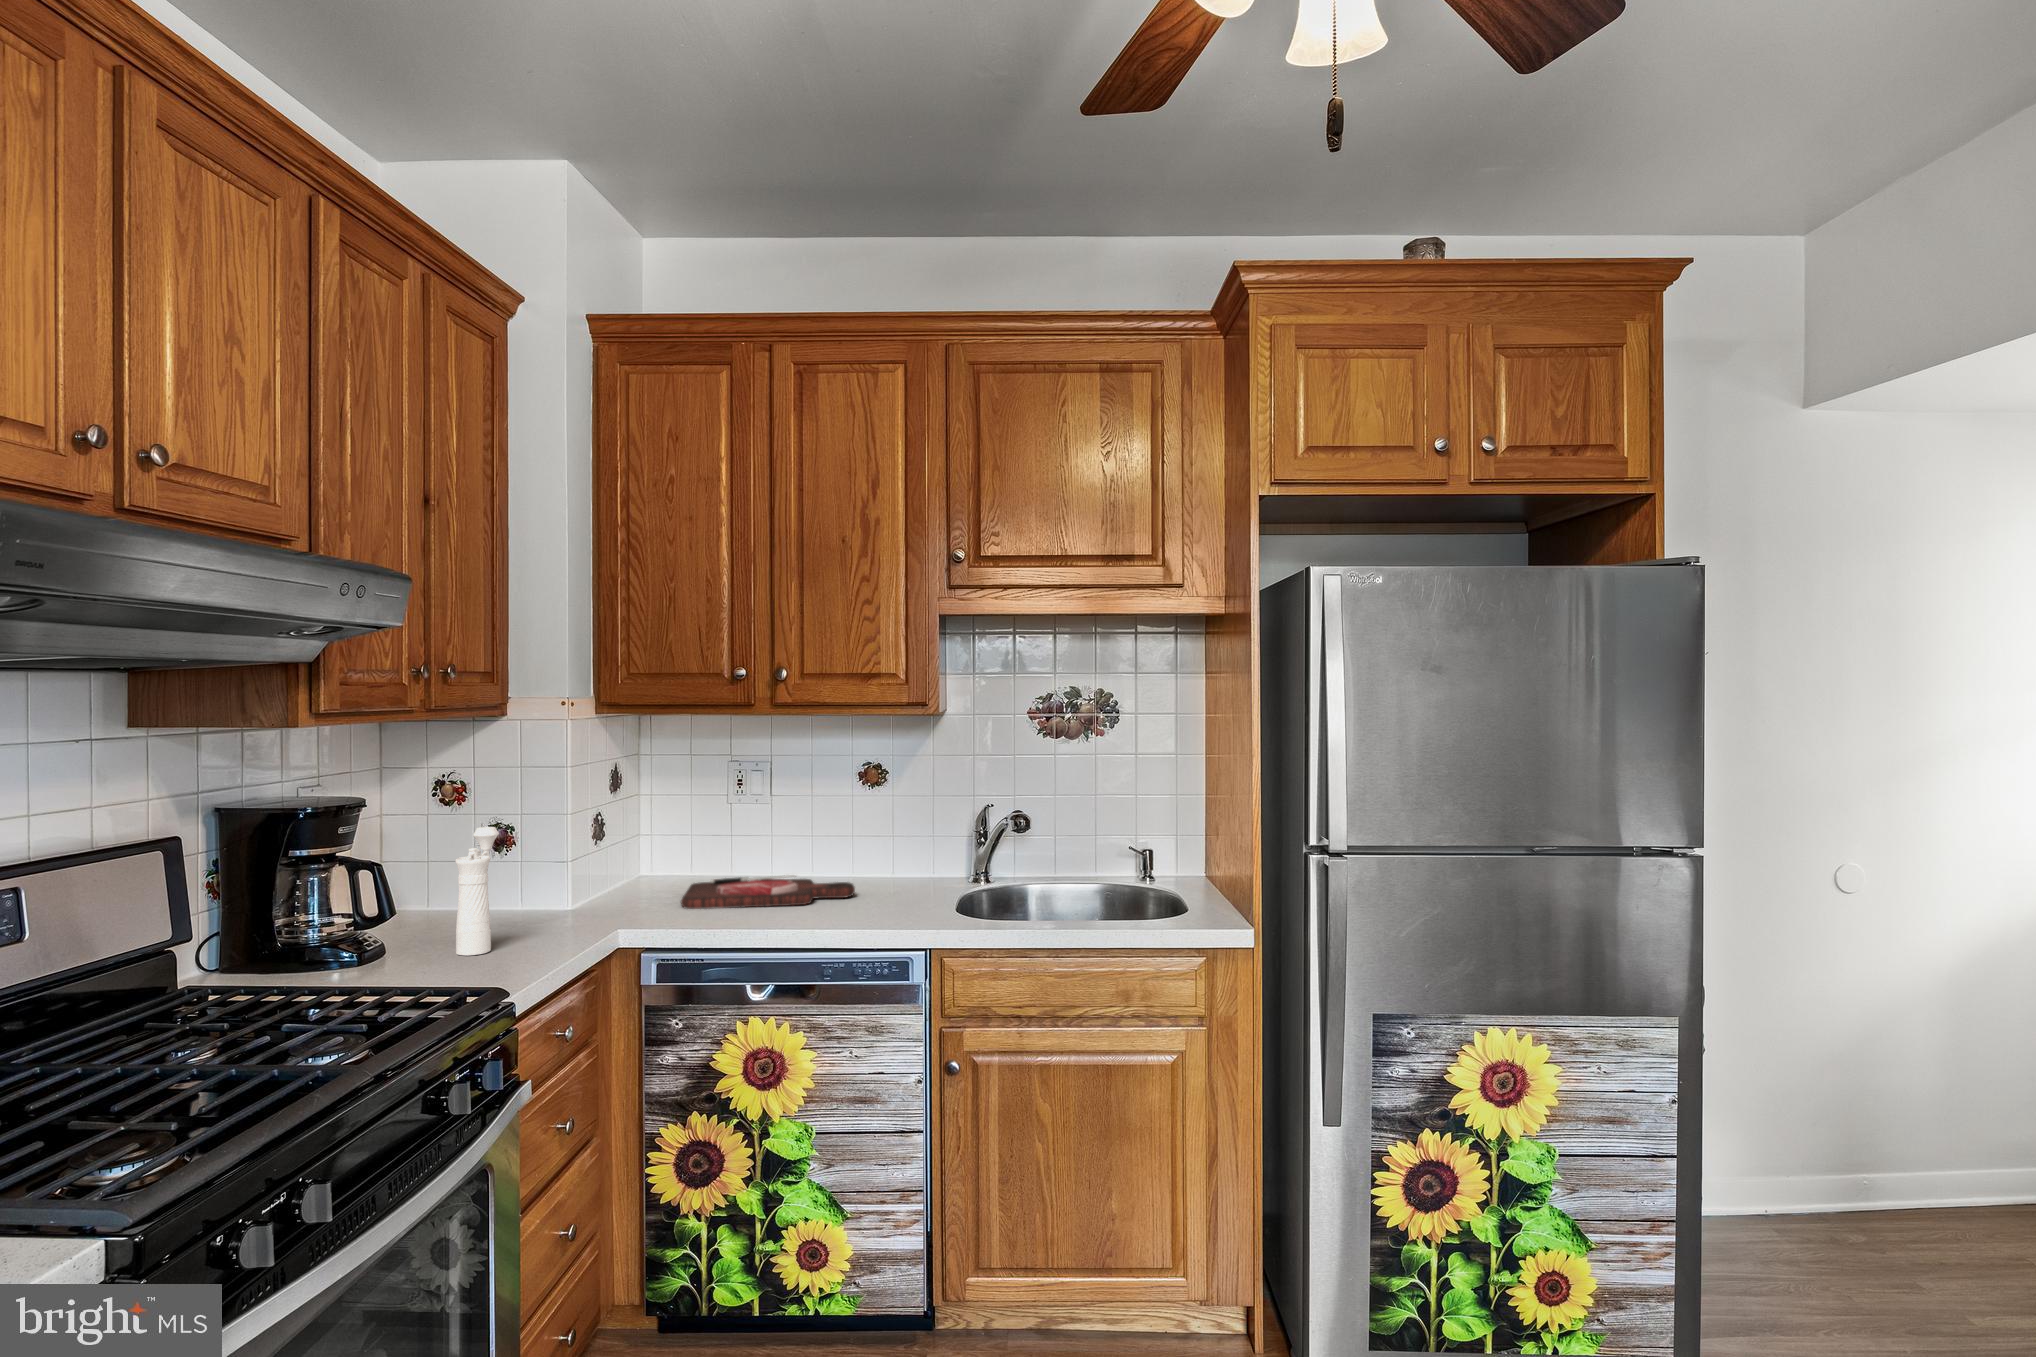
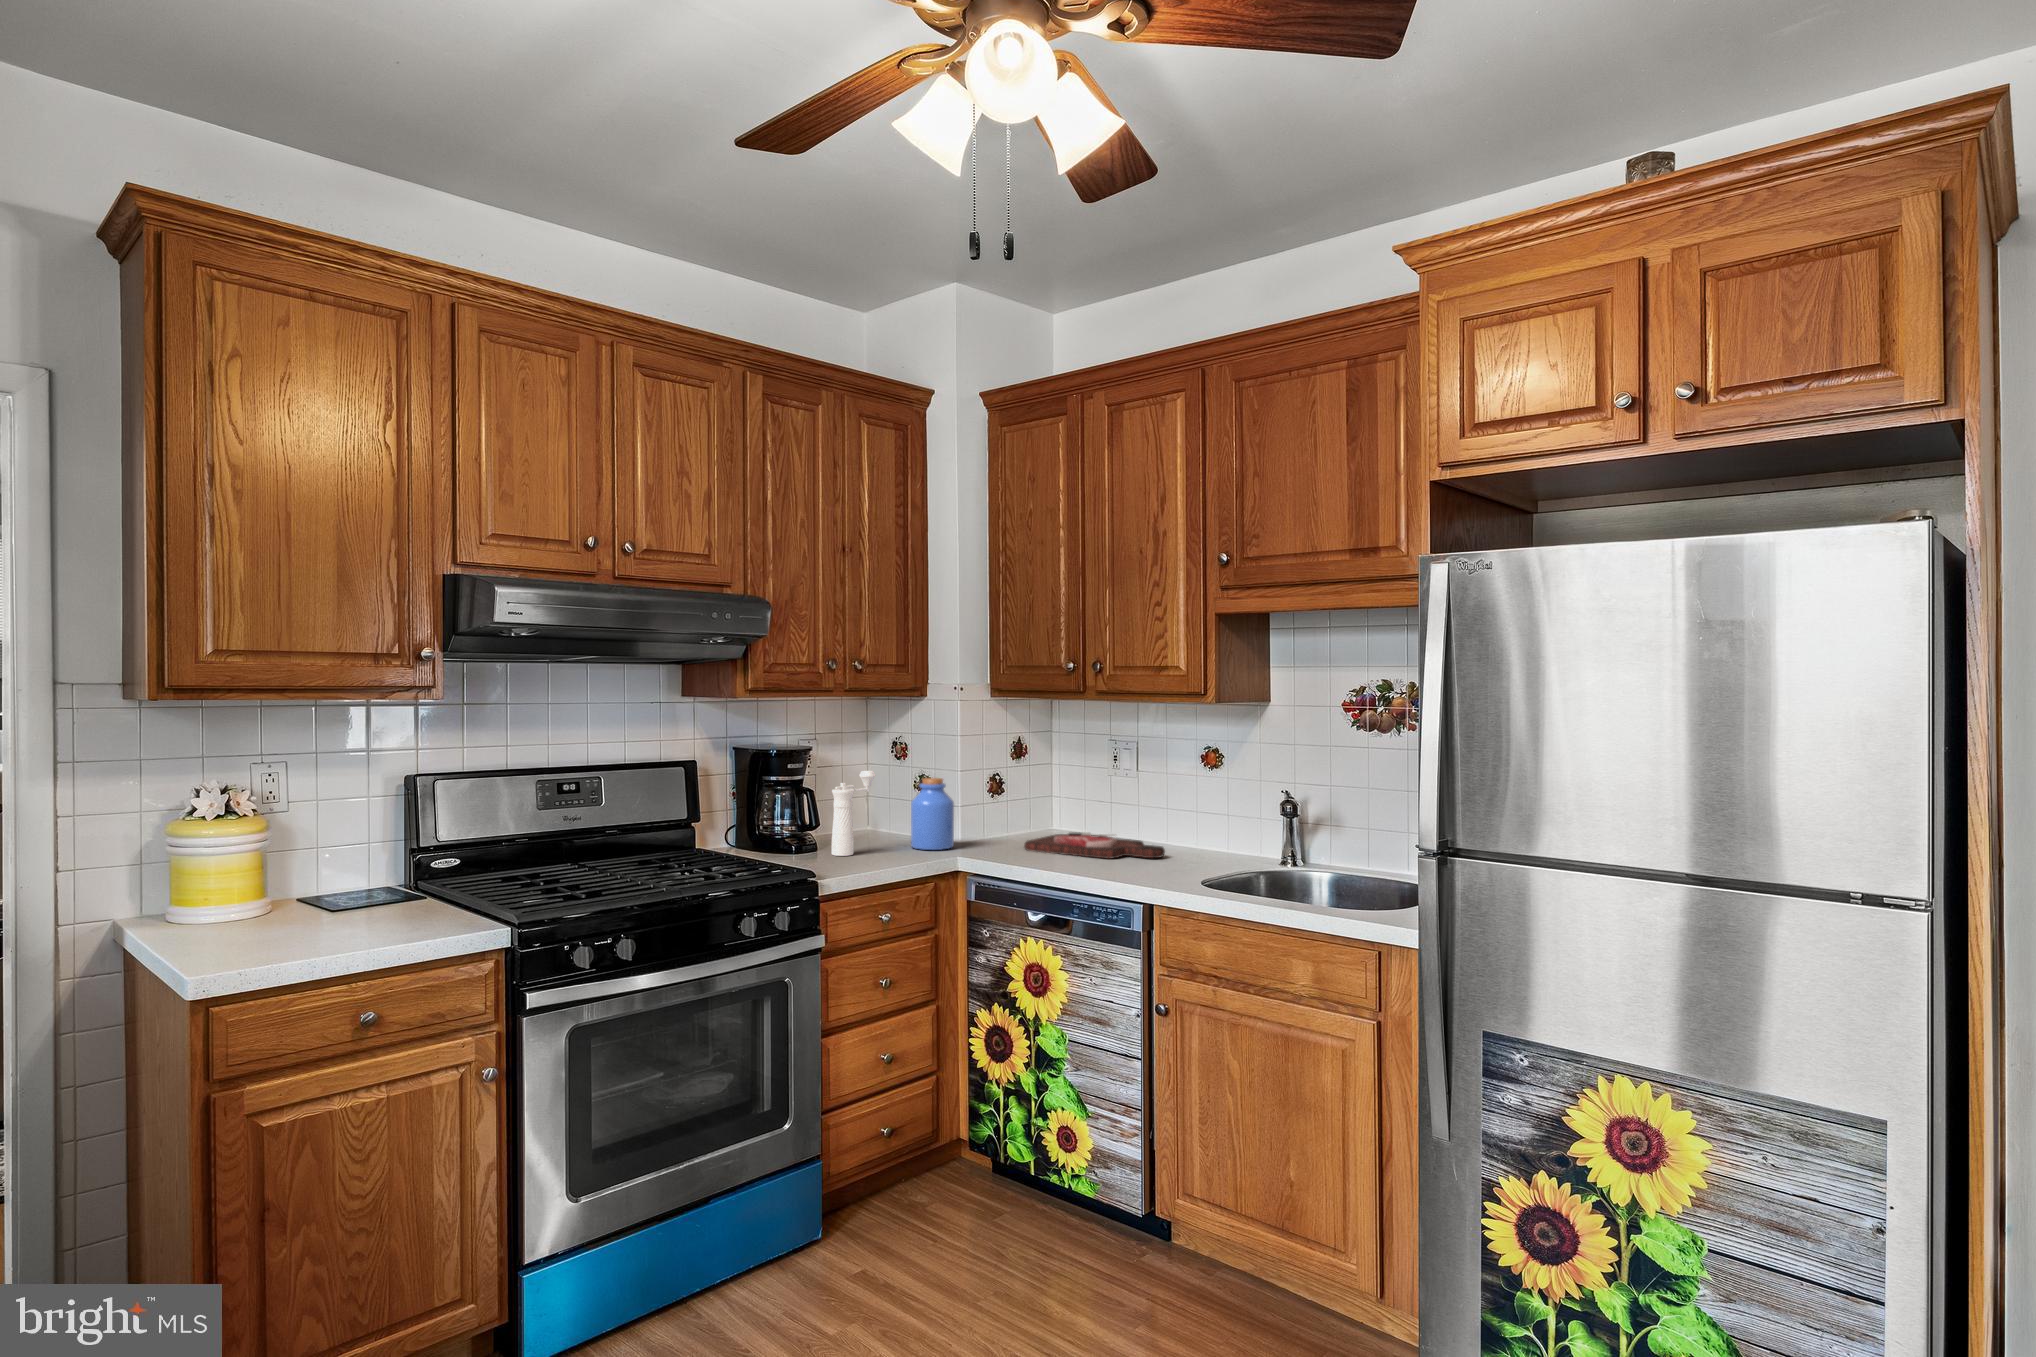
jar: none [535,828,598,928] -> present [911,778,954,850]

